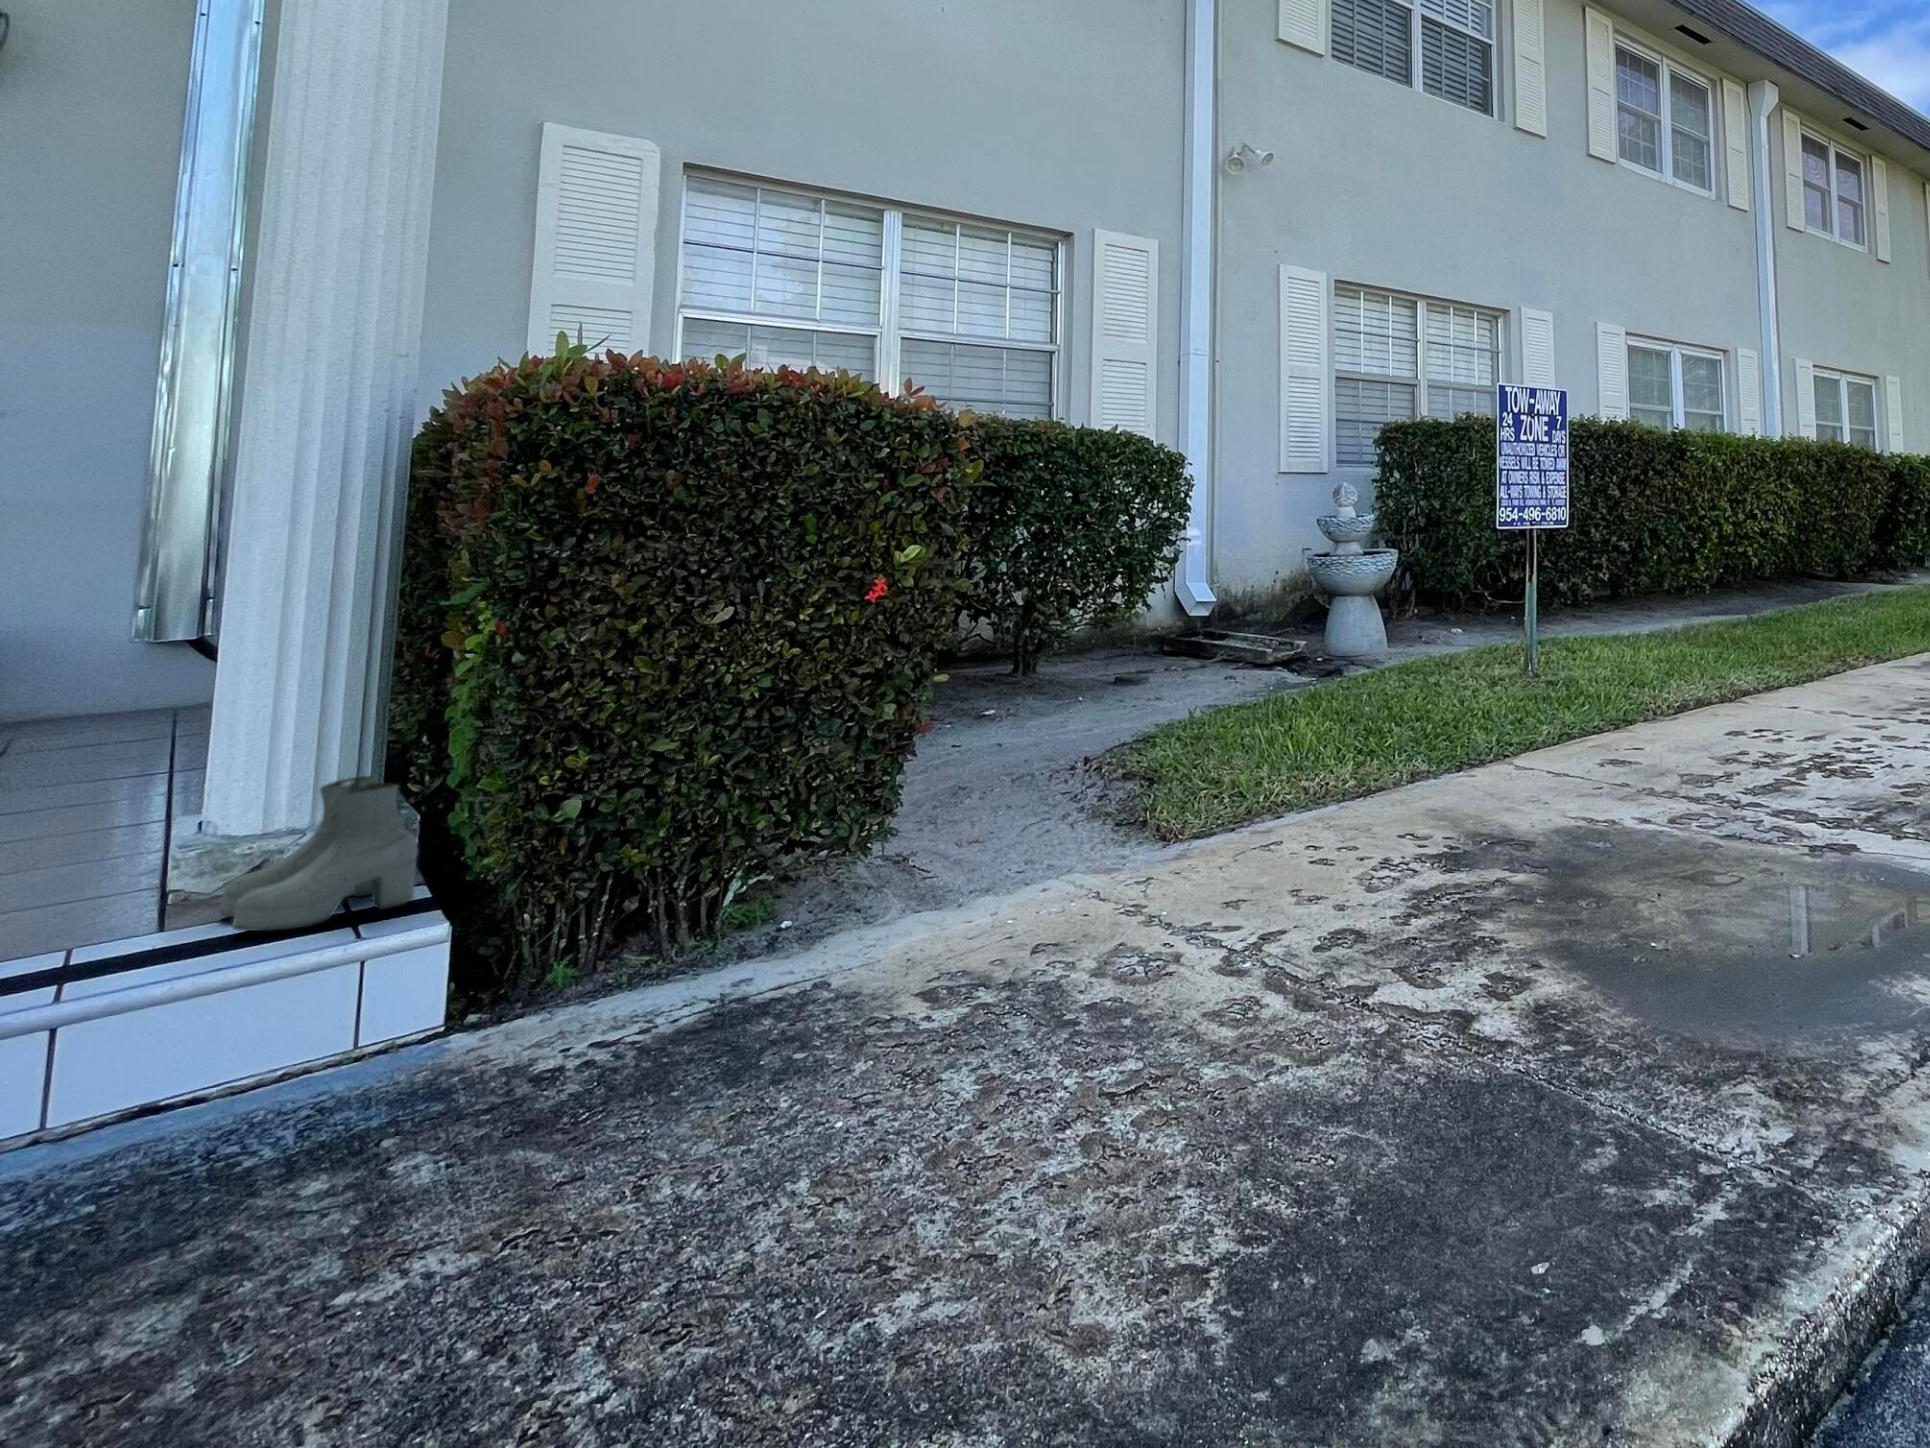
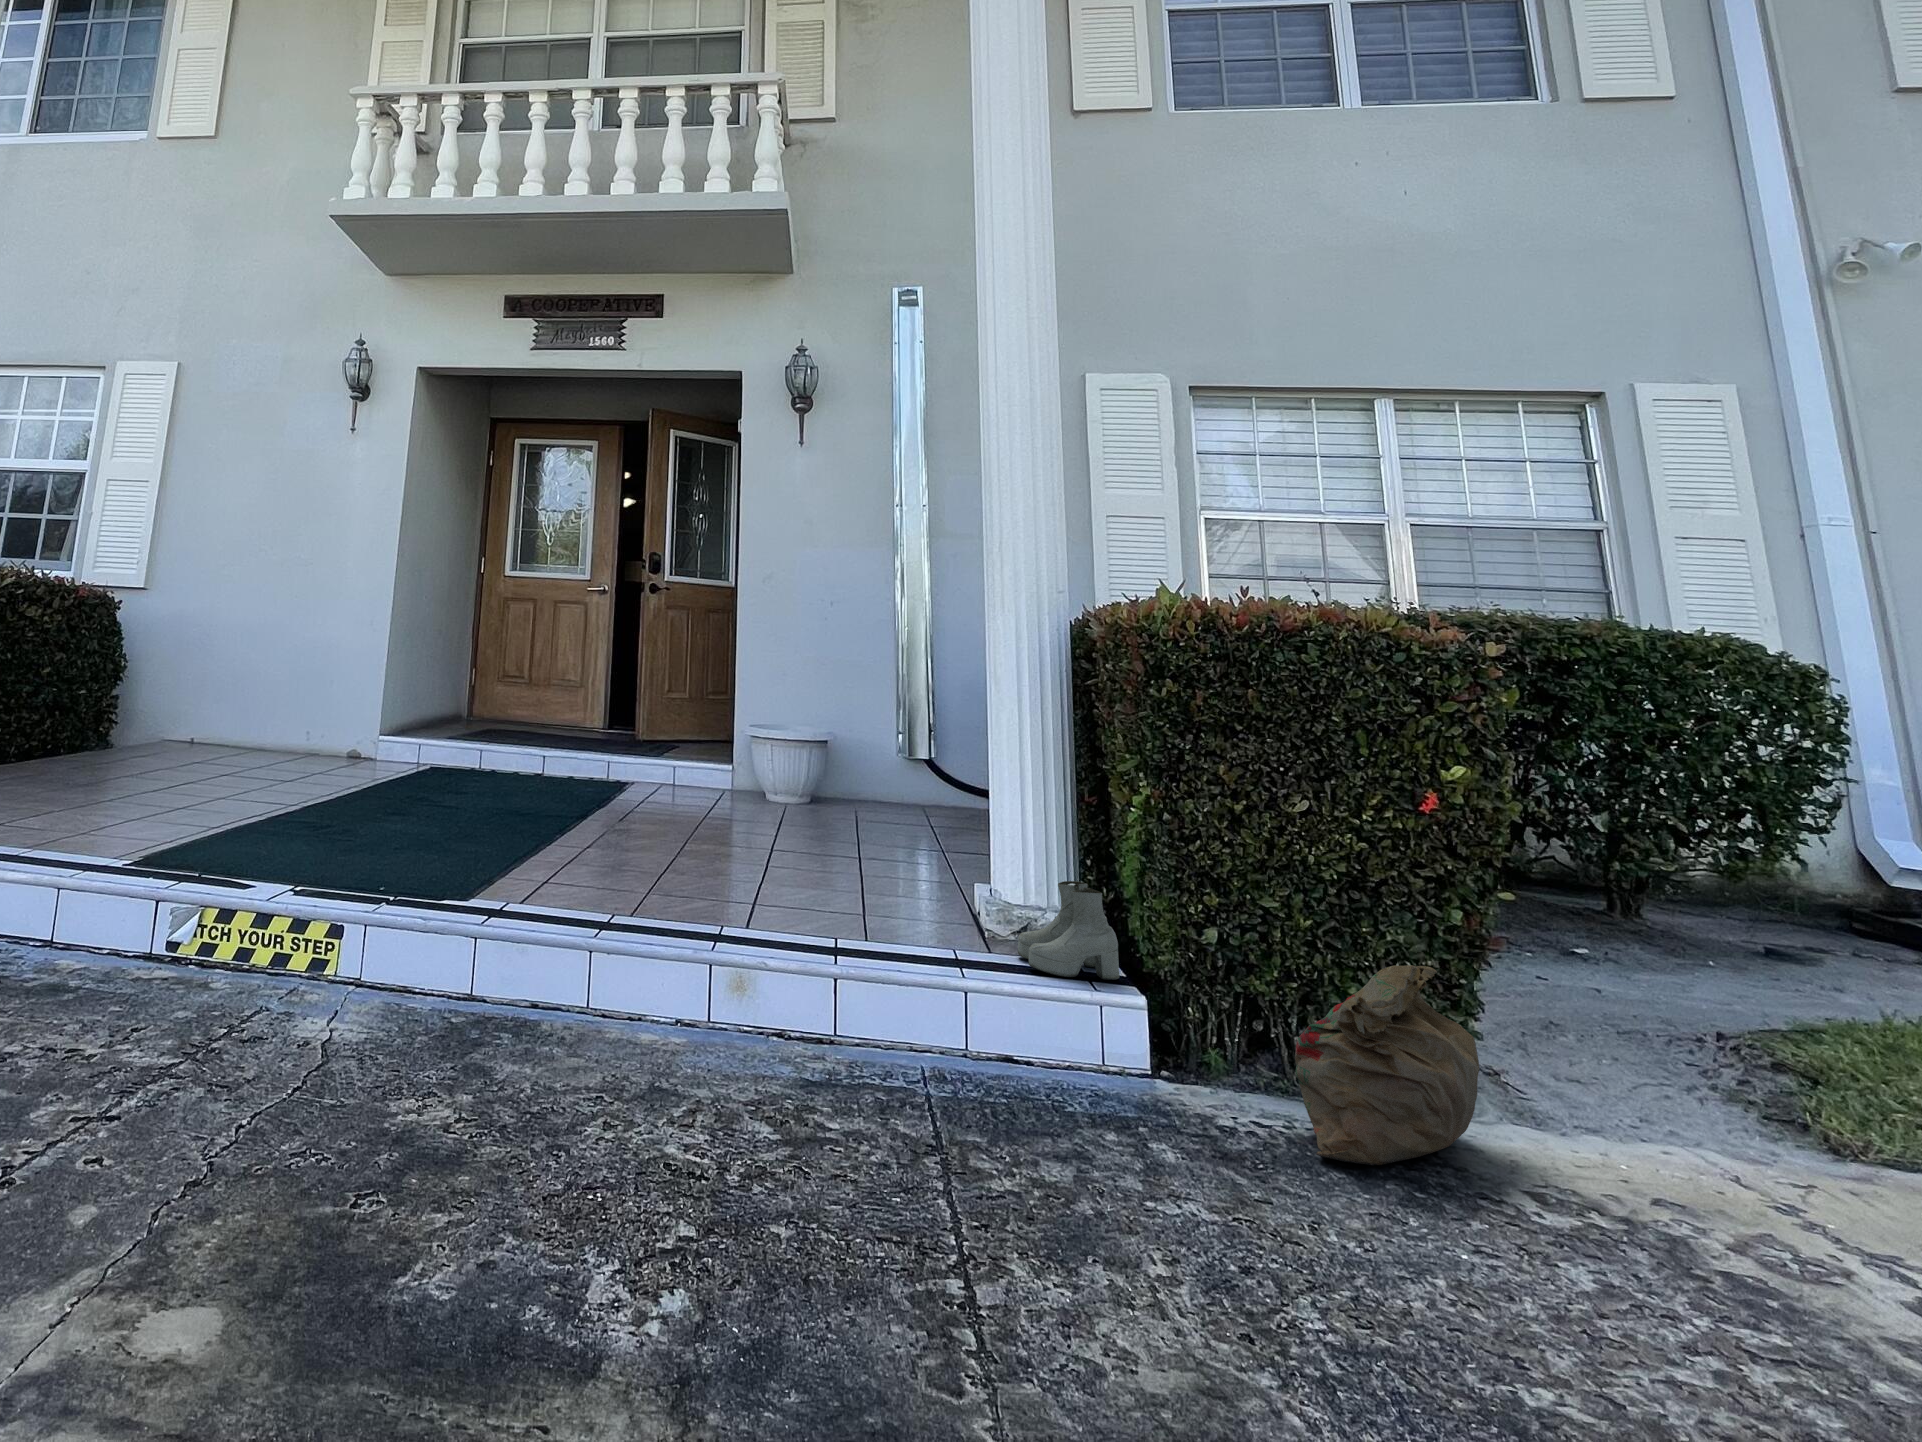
bag: none [662,772,888,1052] -> present [1295,965,1480,1165]

